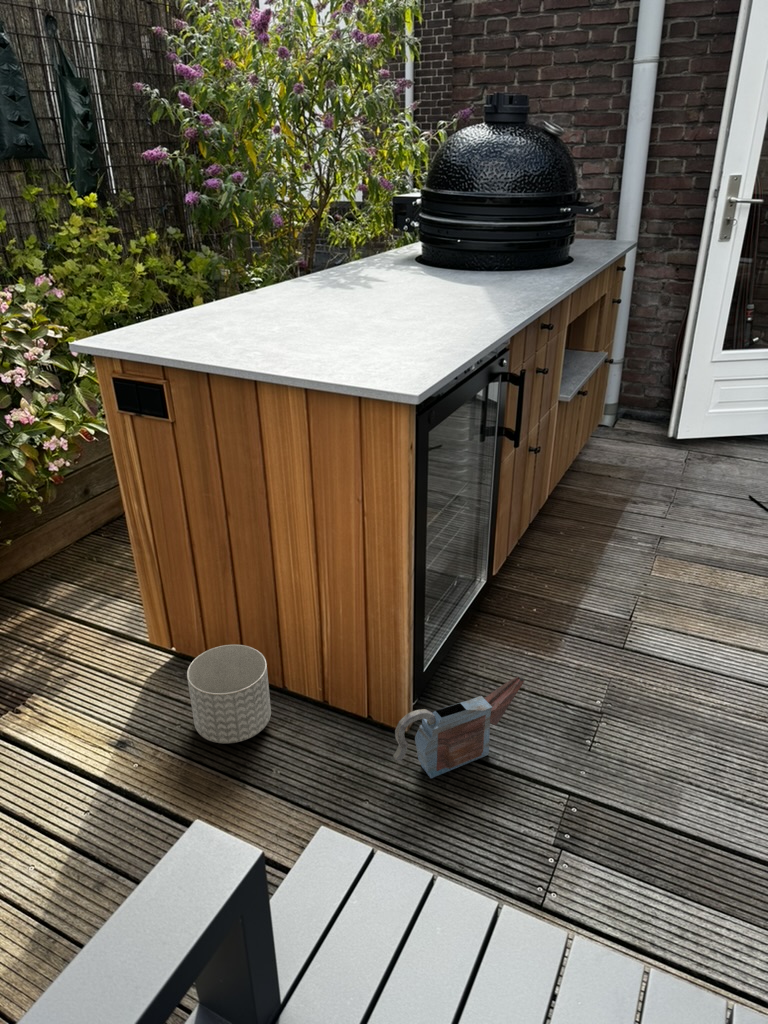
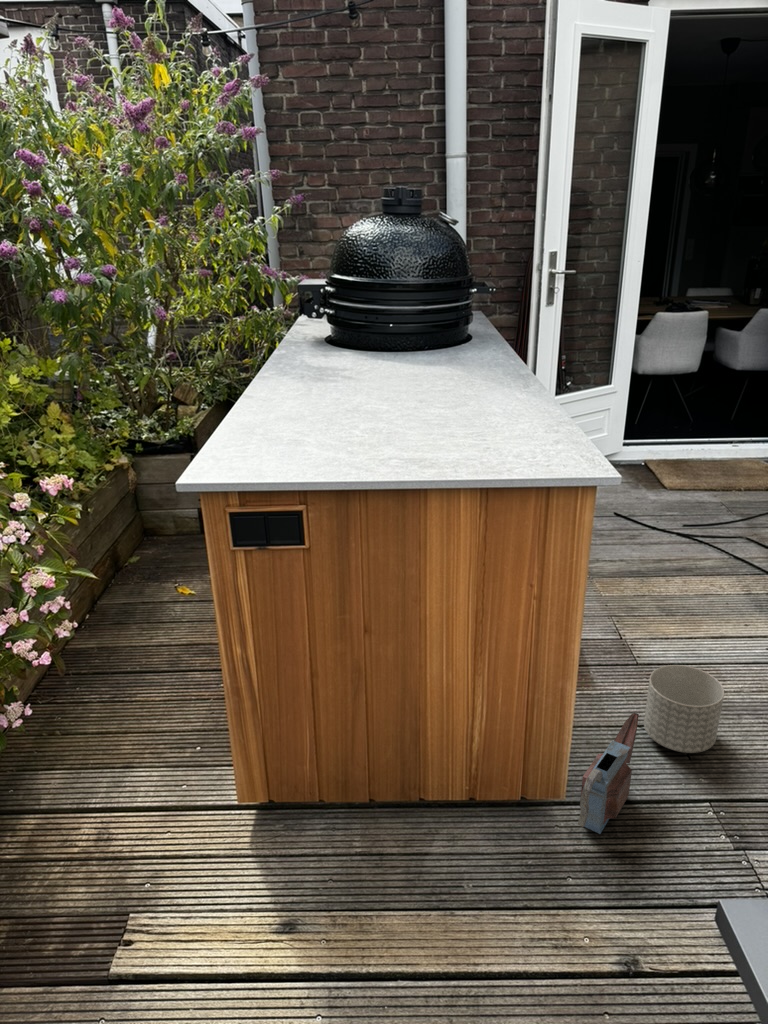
planter: present [187,645,271,743] -> present [644,665,724,753]

